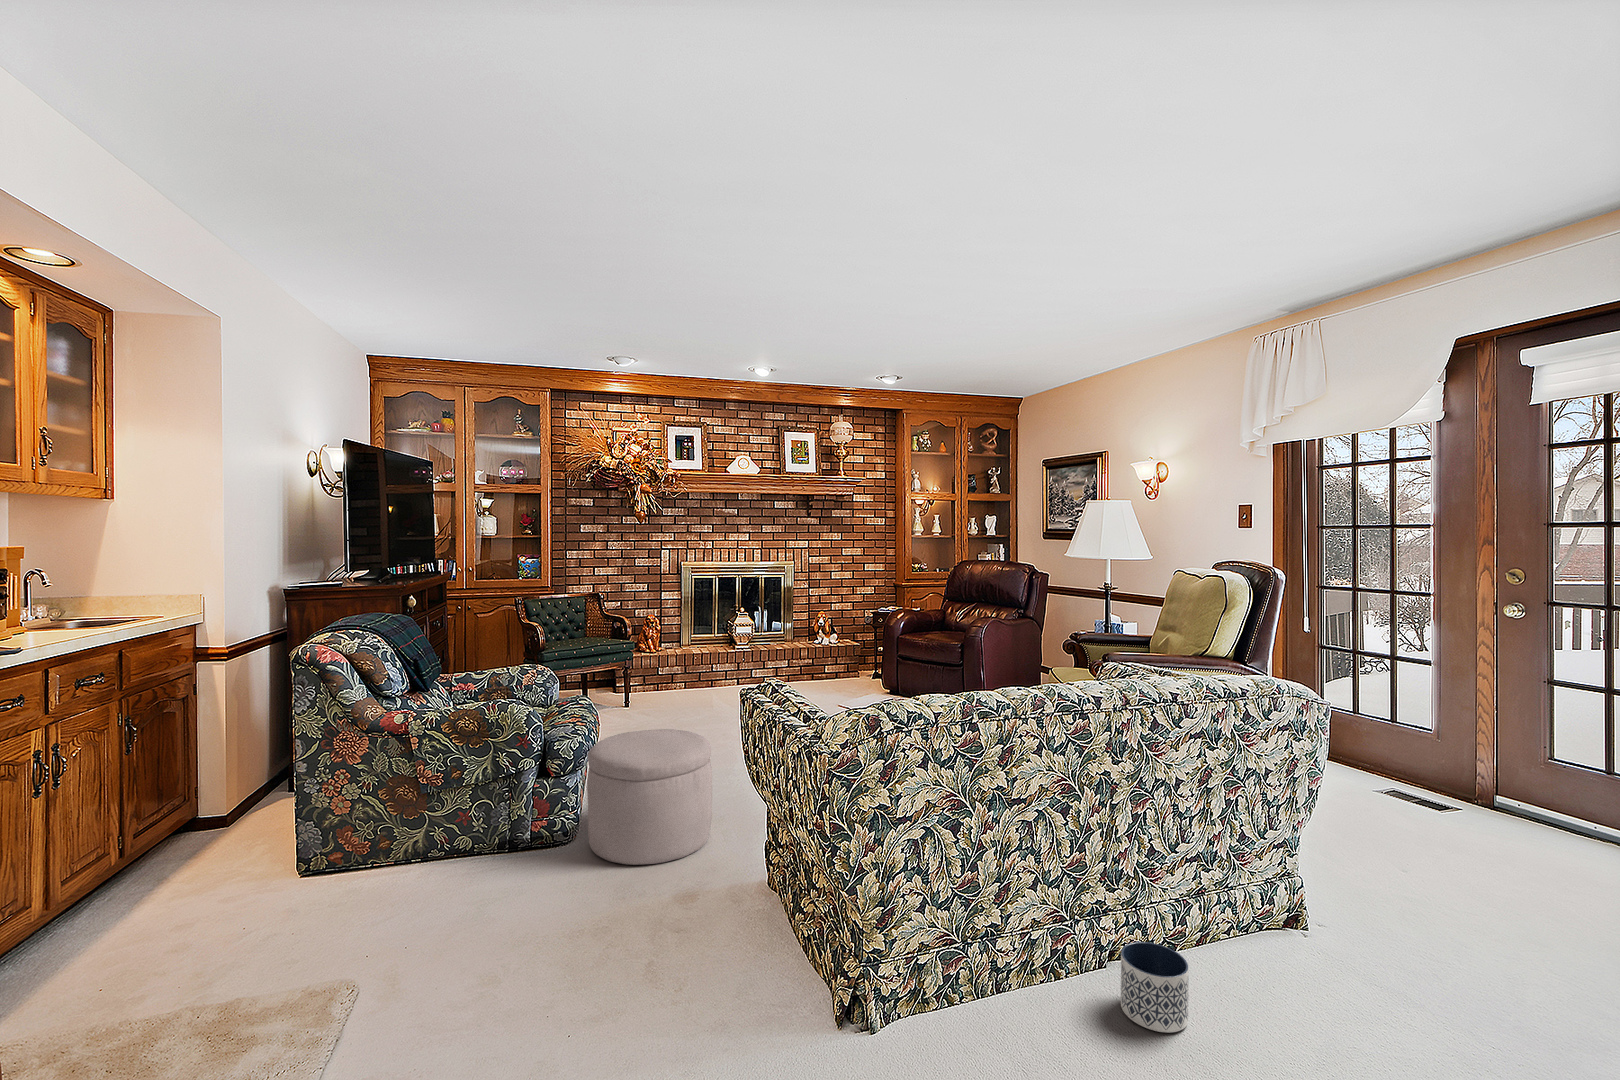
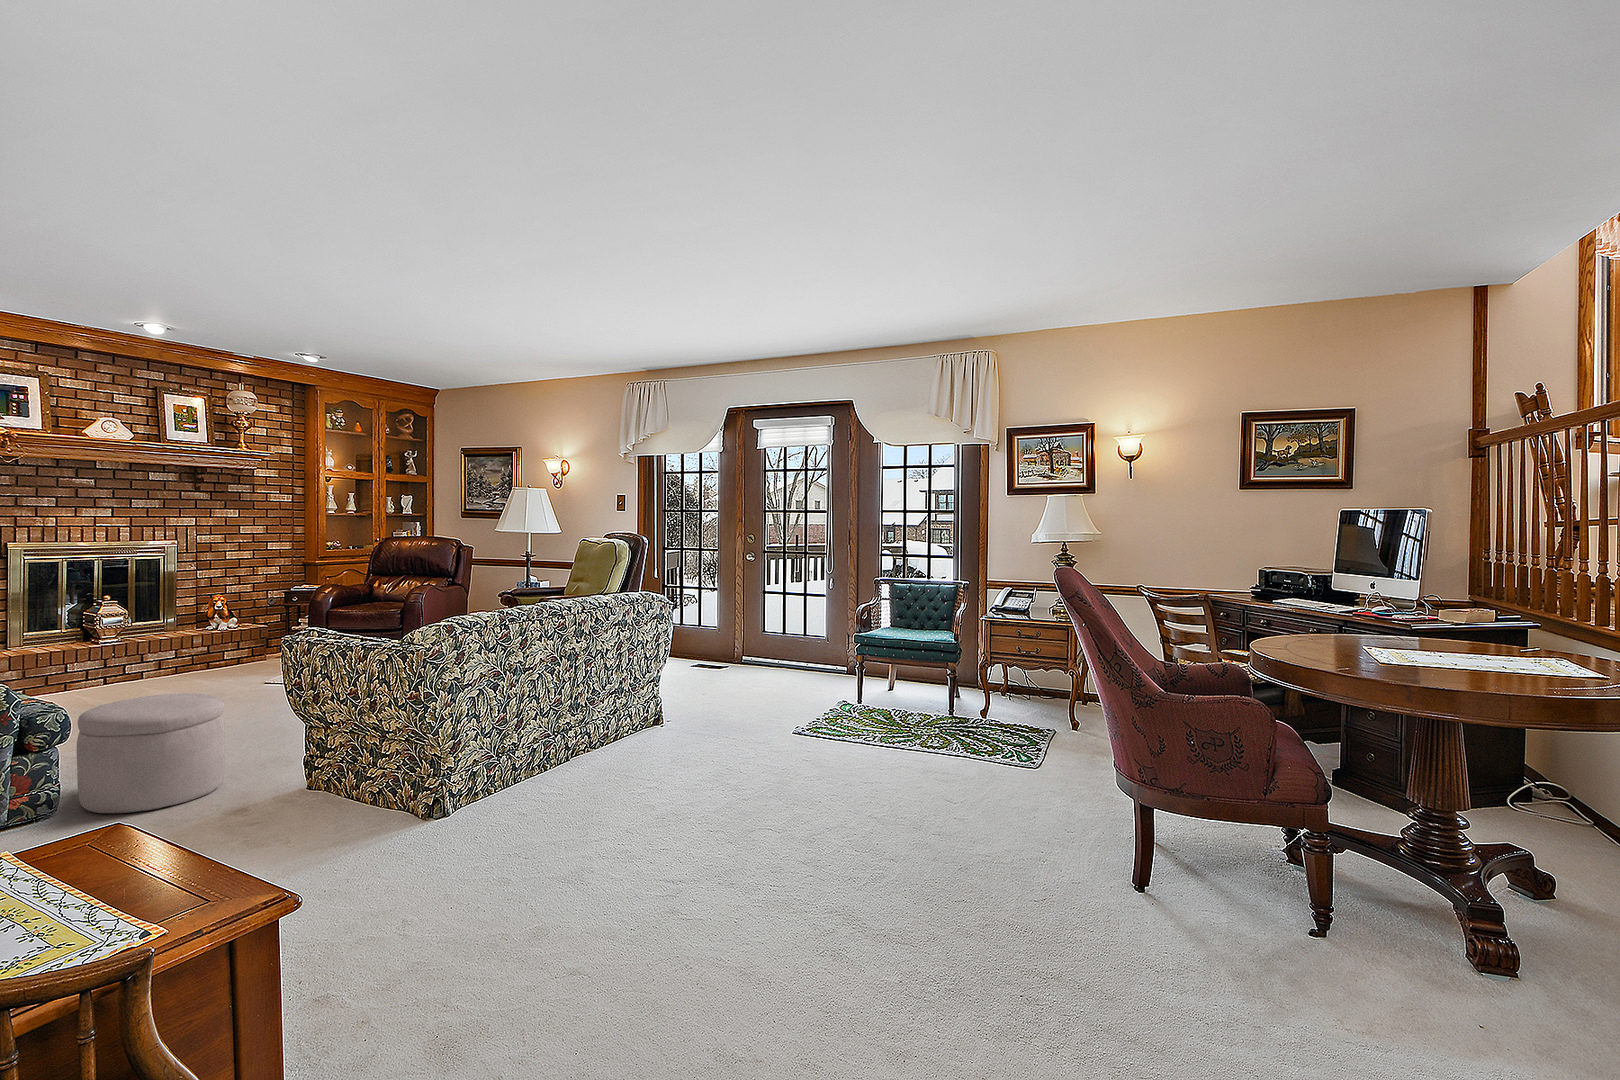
planter: present [1121,942,1189,1033] -> none [581,738,615,777]

